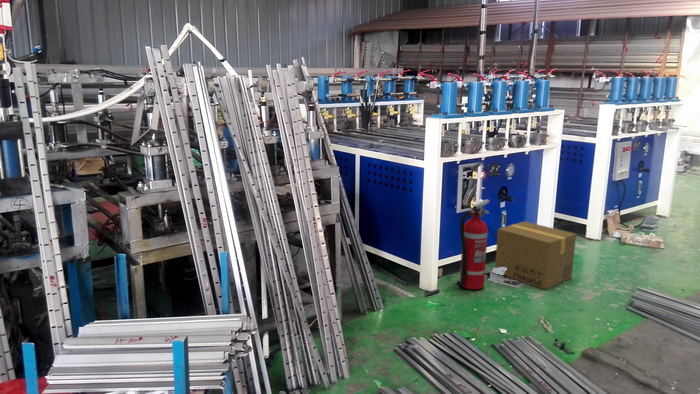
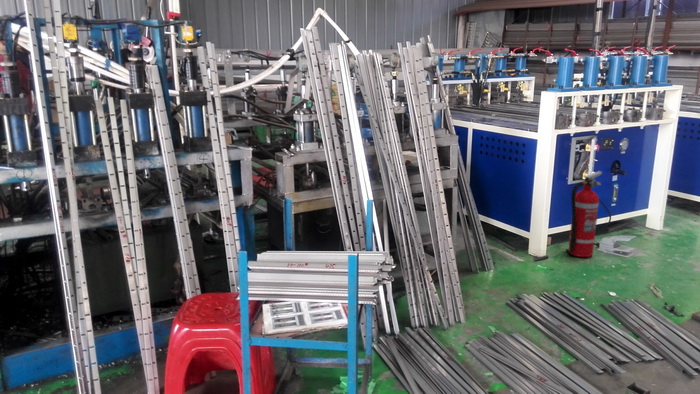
cardboard box: present [495,221,576,289] -> none [604,195,692,261]

